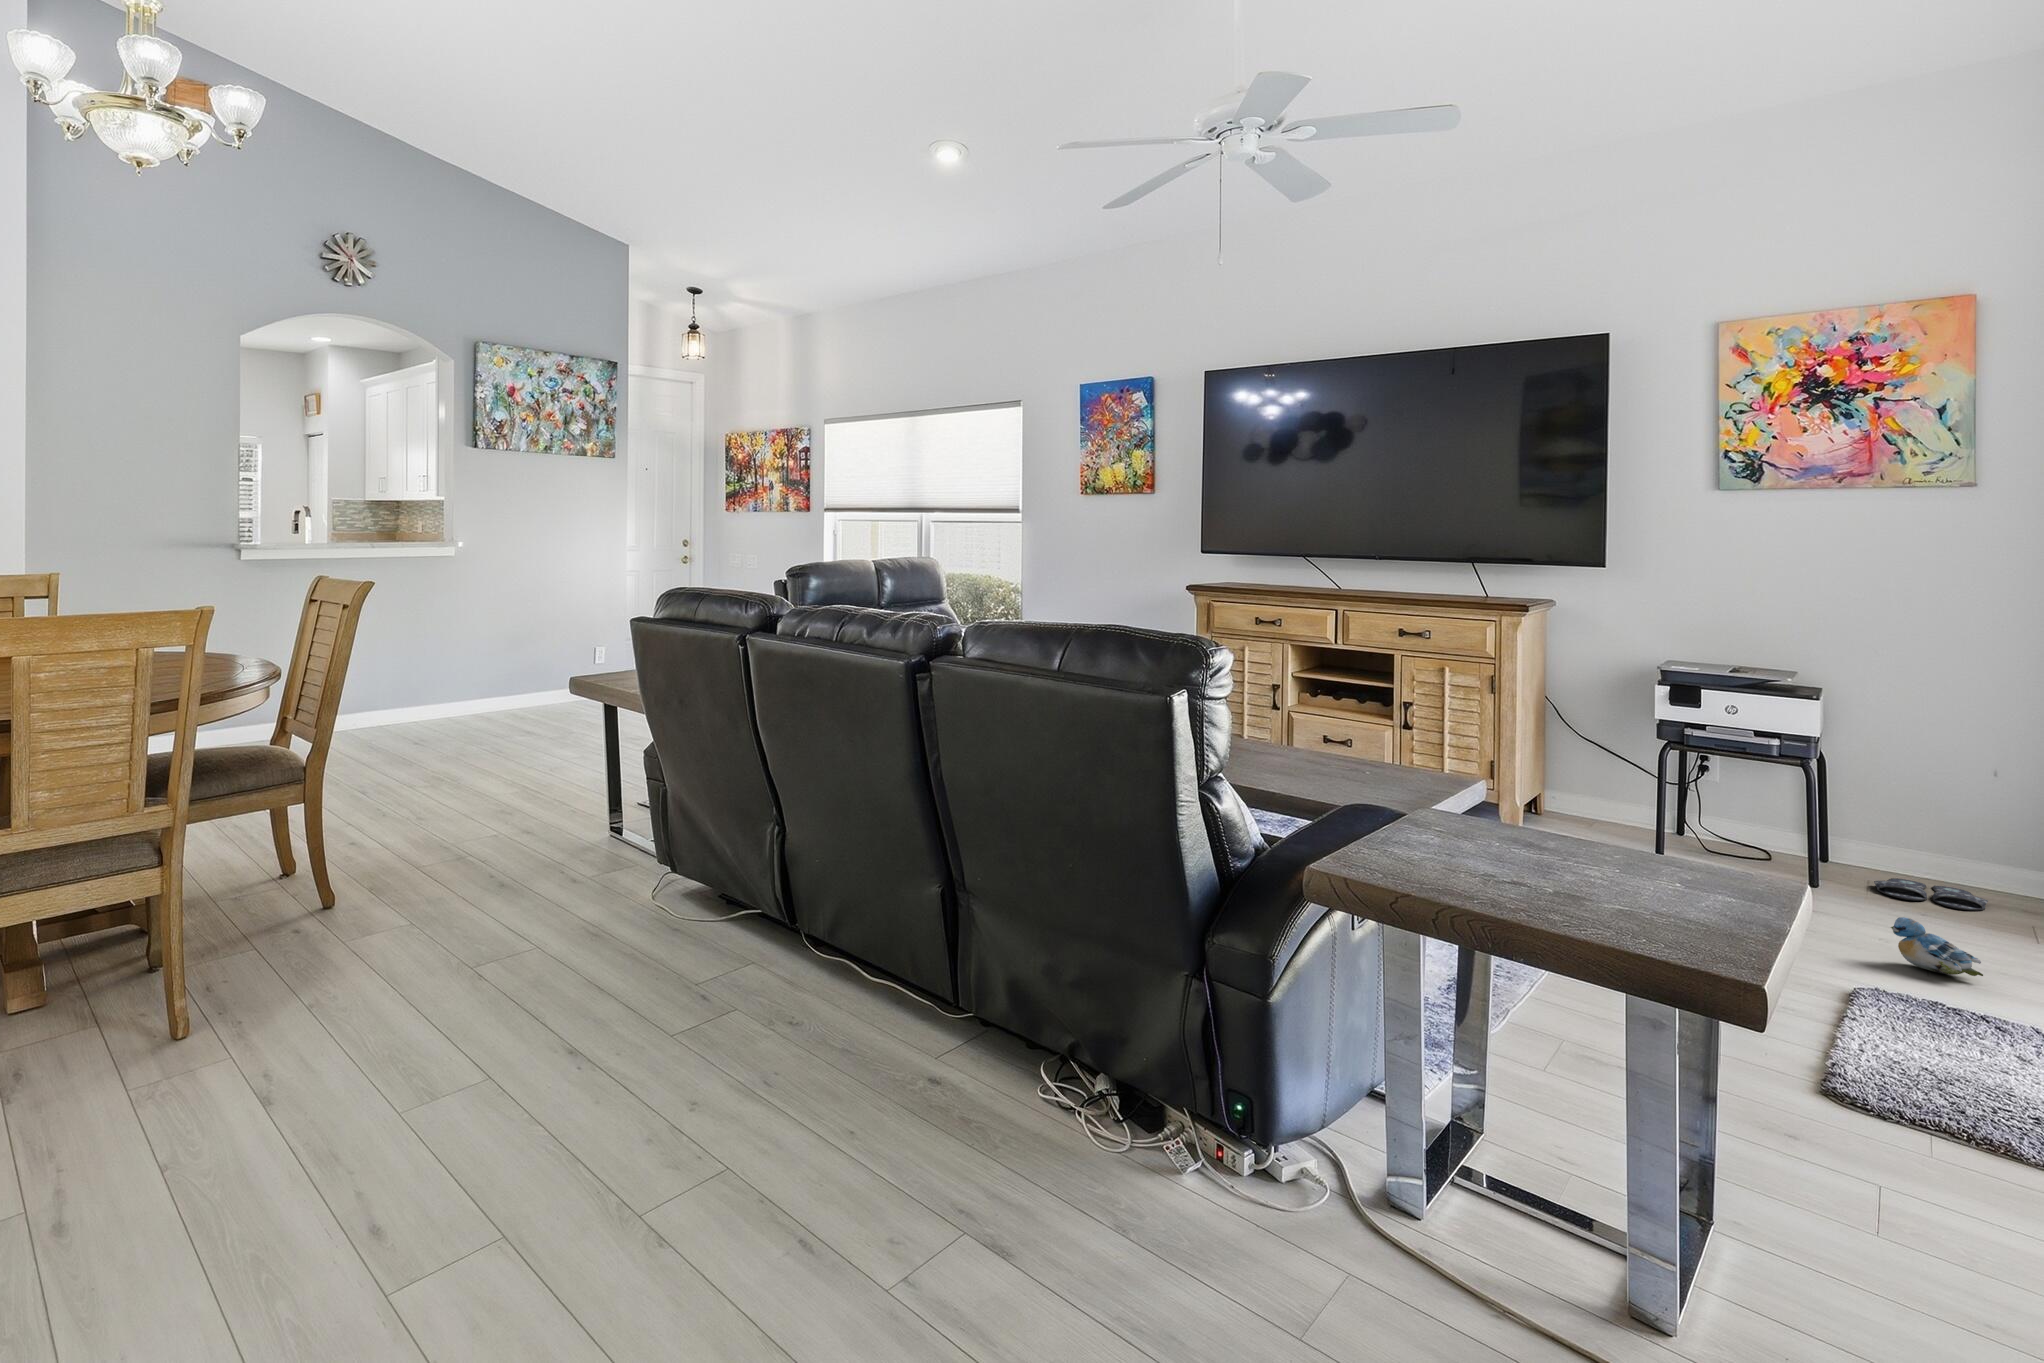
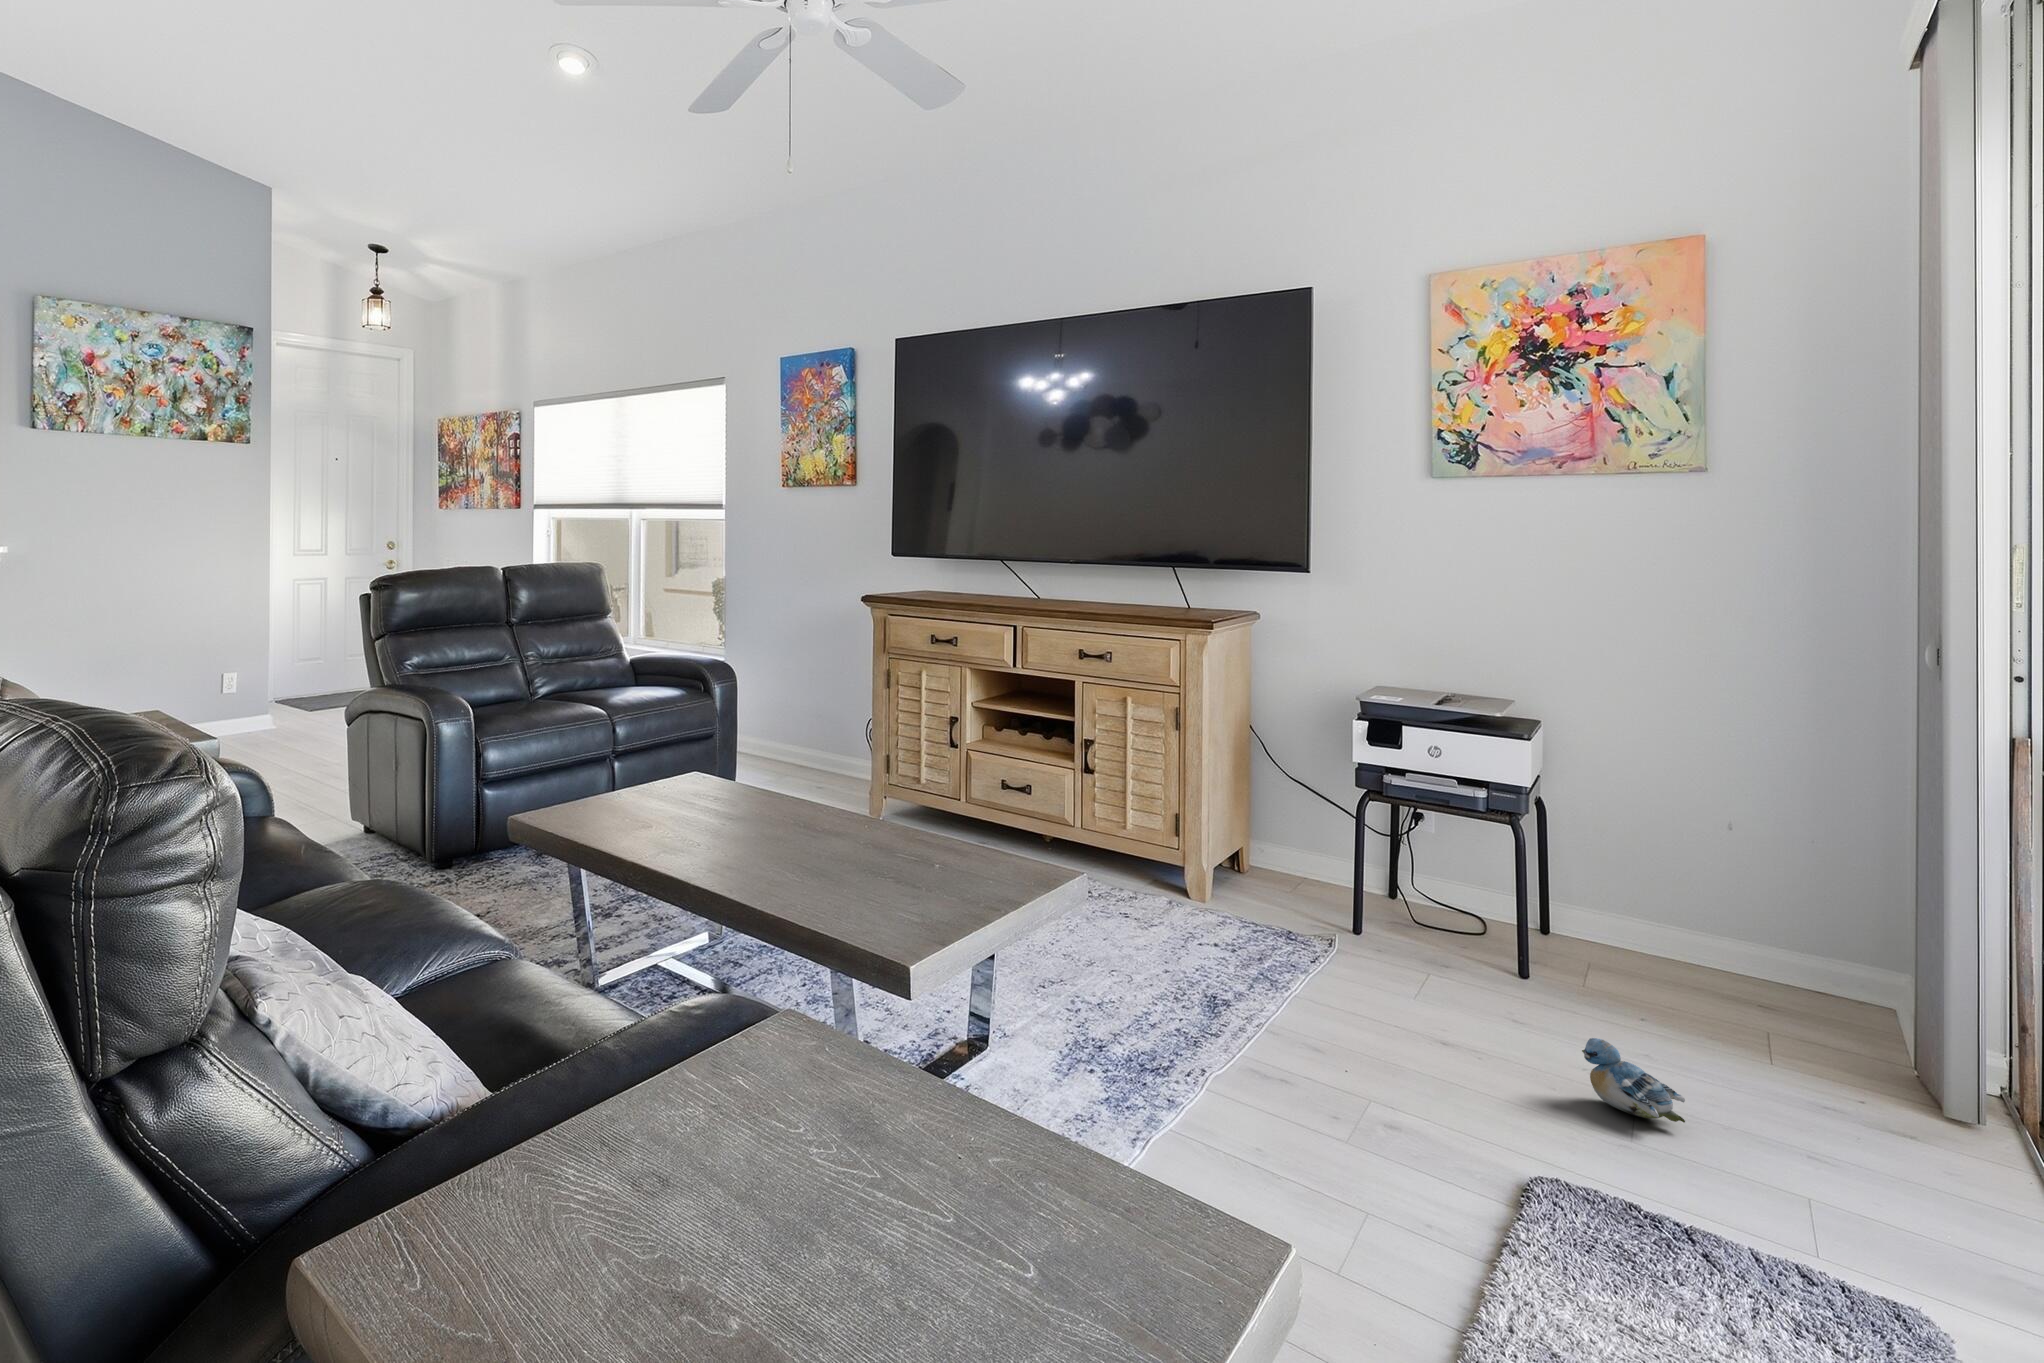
slippers: present [1874,878,1988,910] -> none [1594,953,1718,1001]

